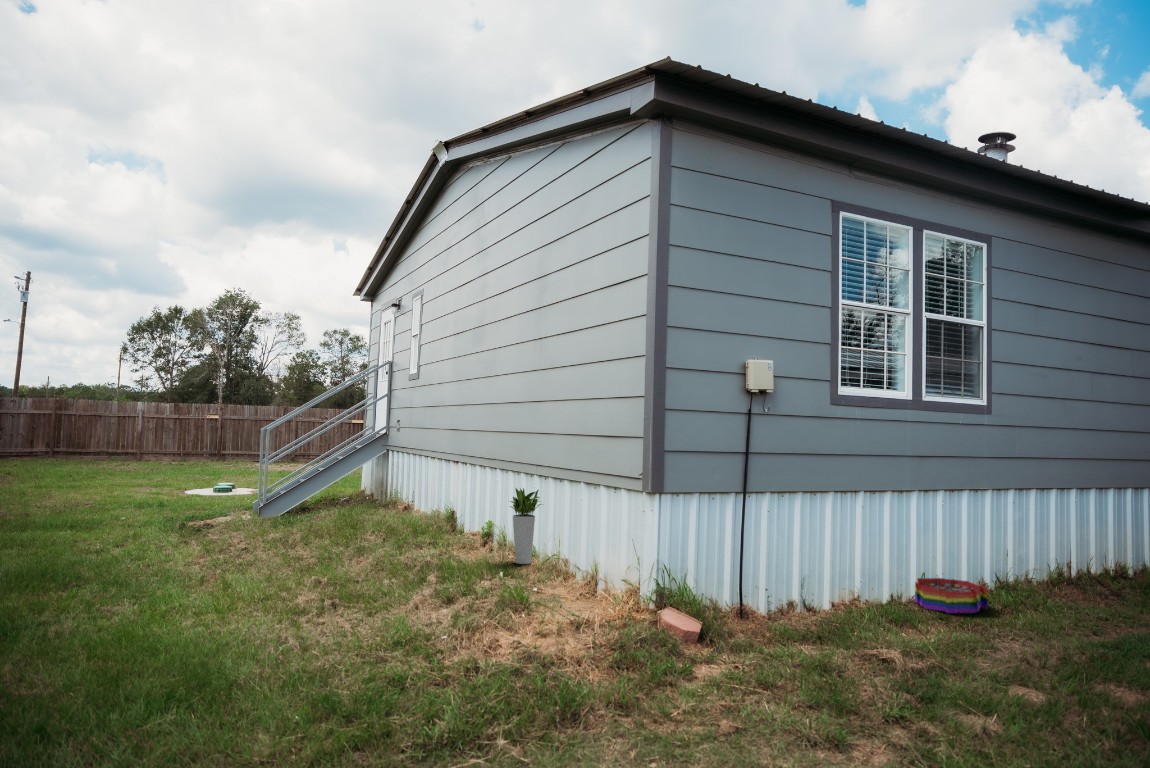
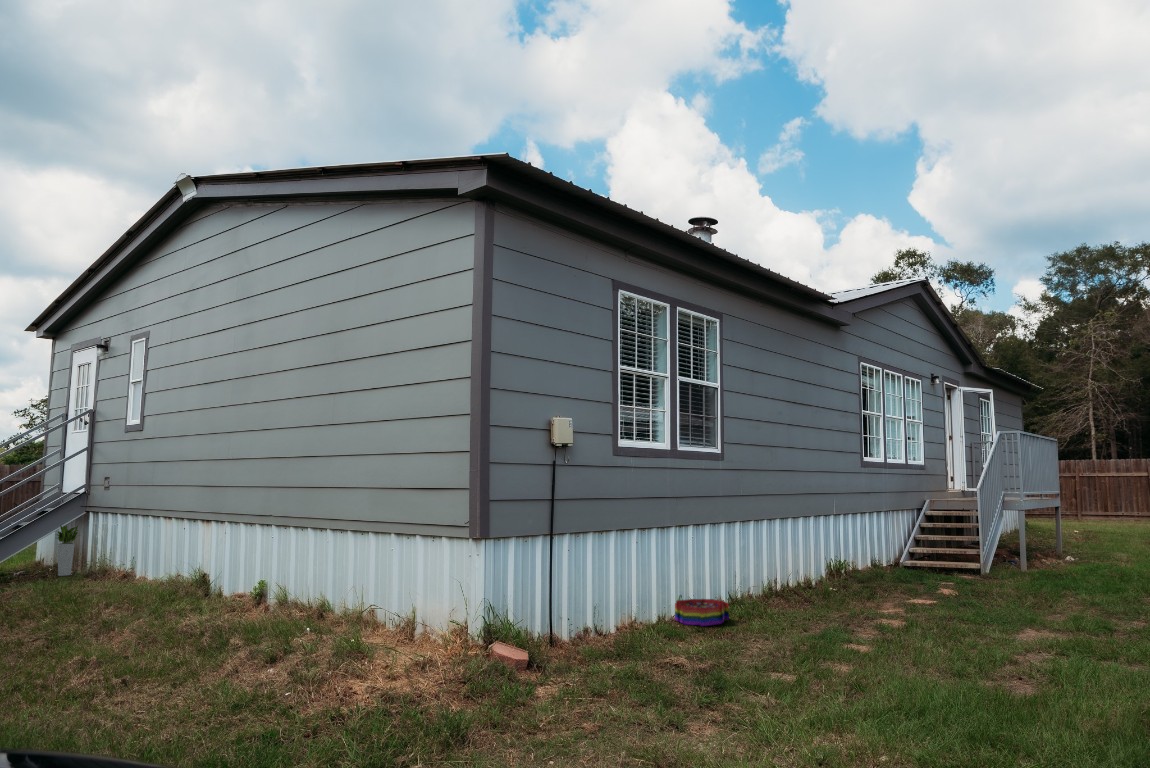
planter: present [510,488,541,564] -> present [57,525,78,576]

